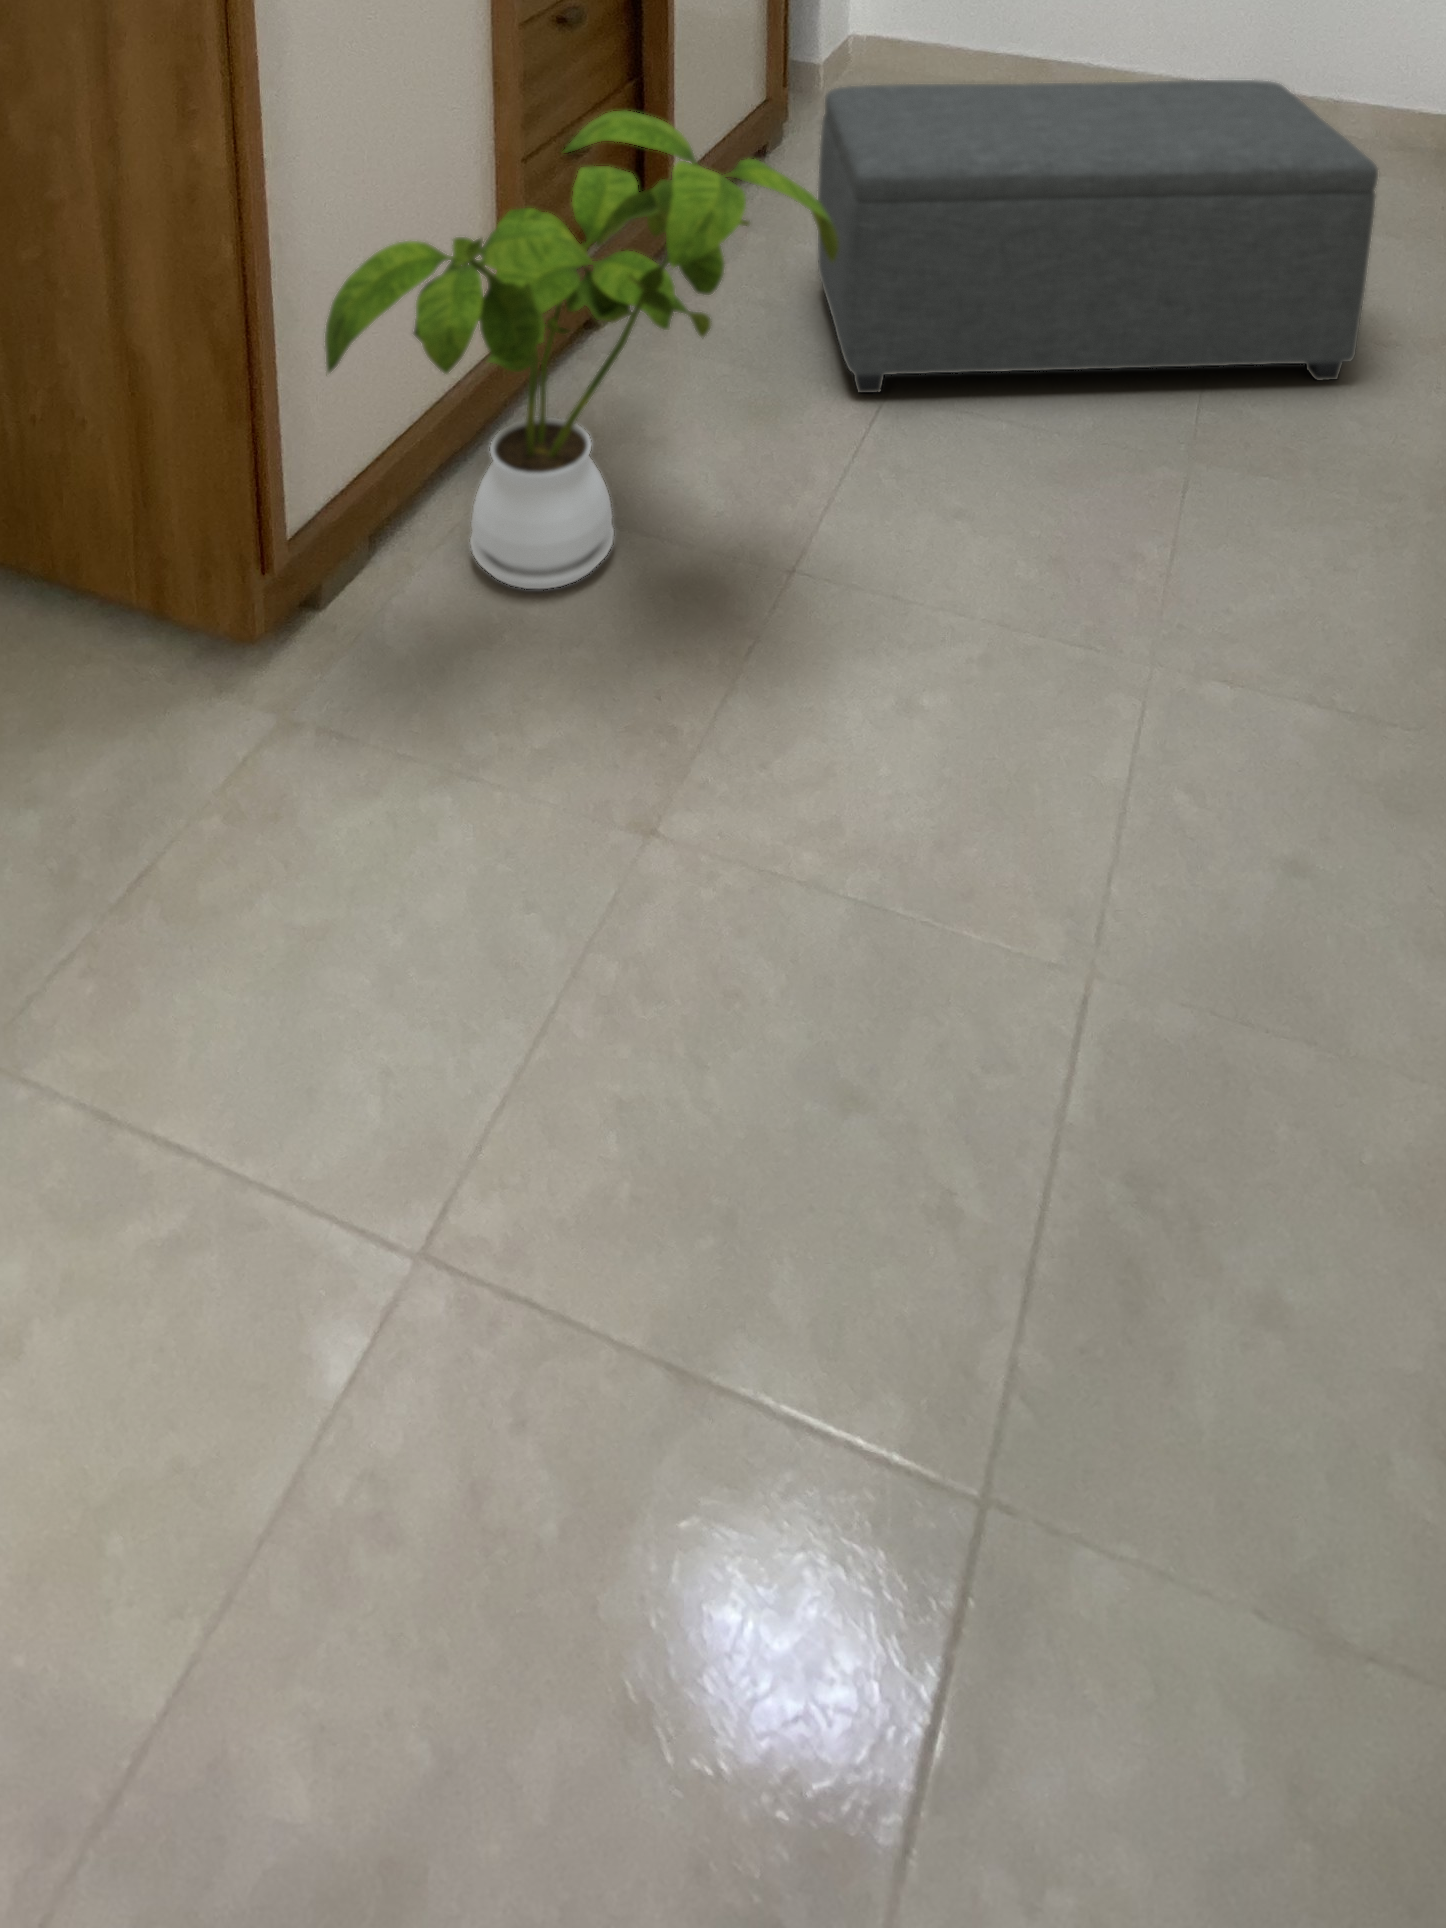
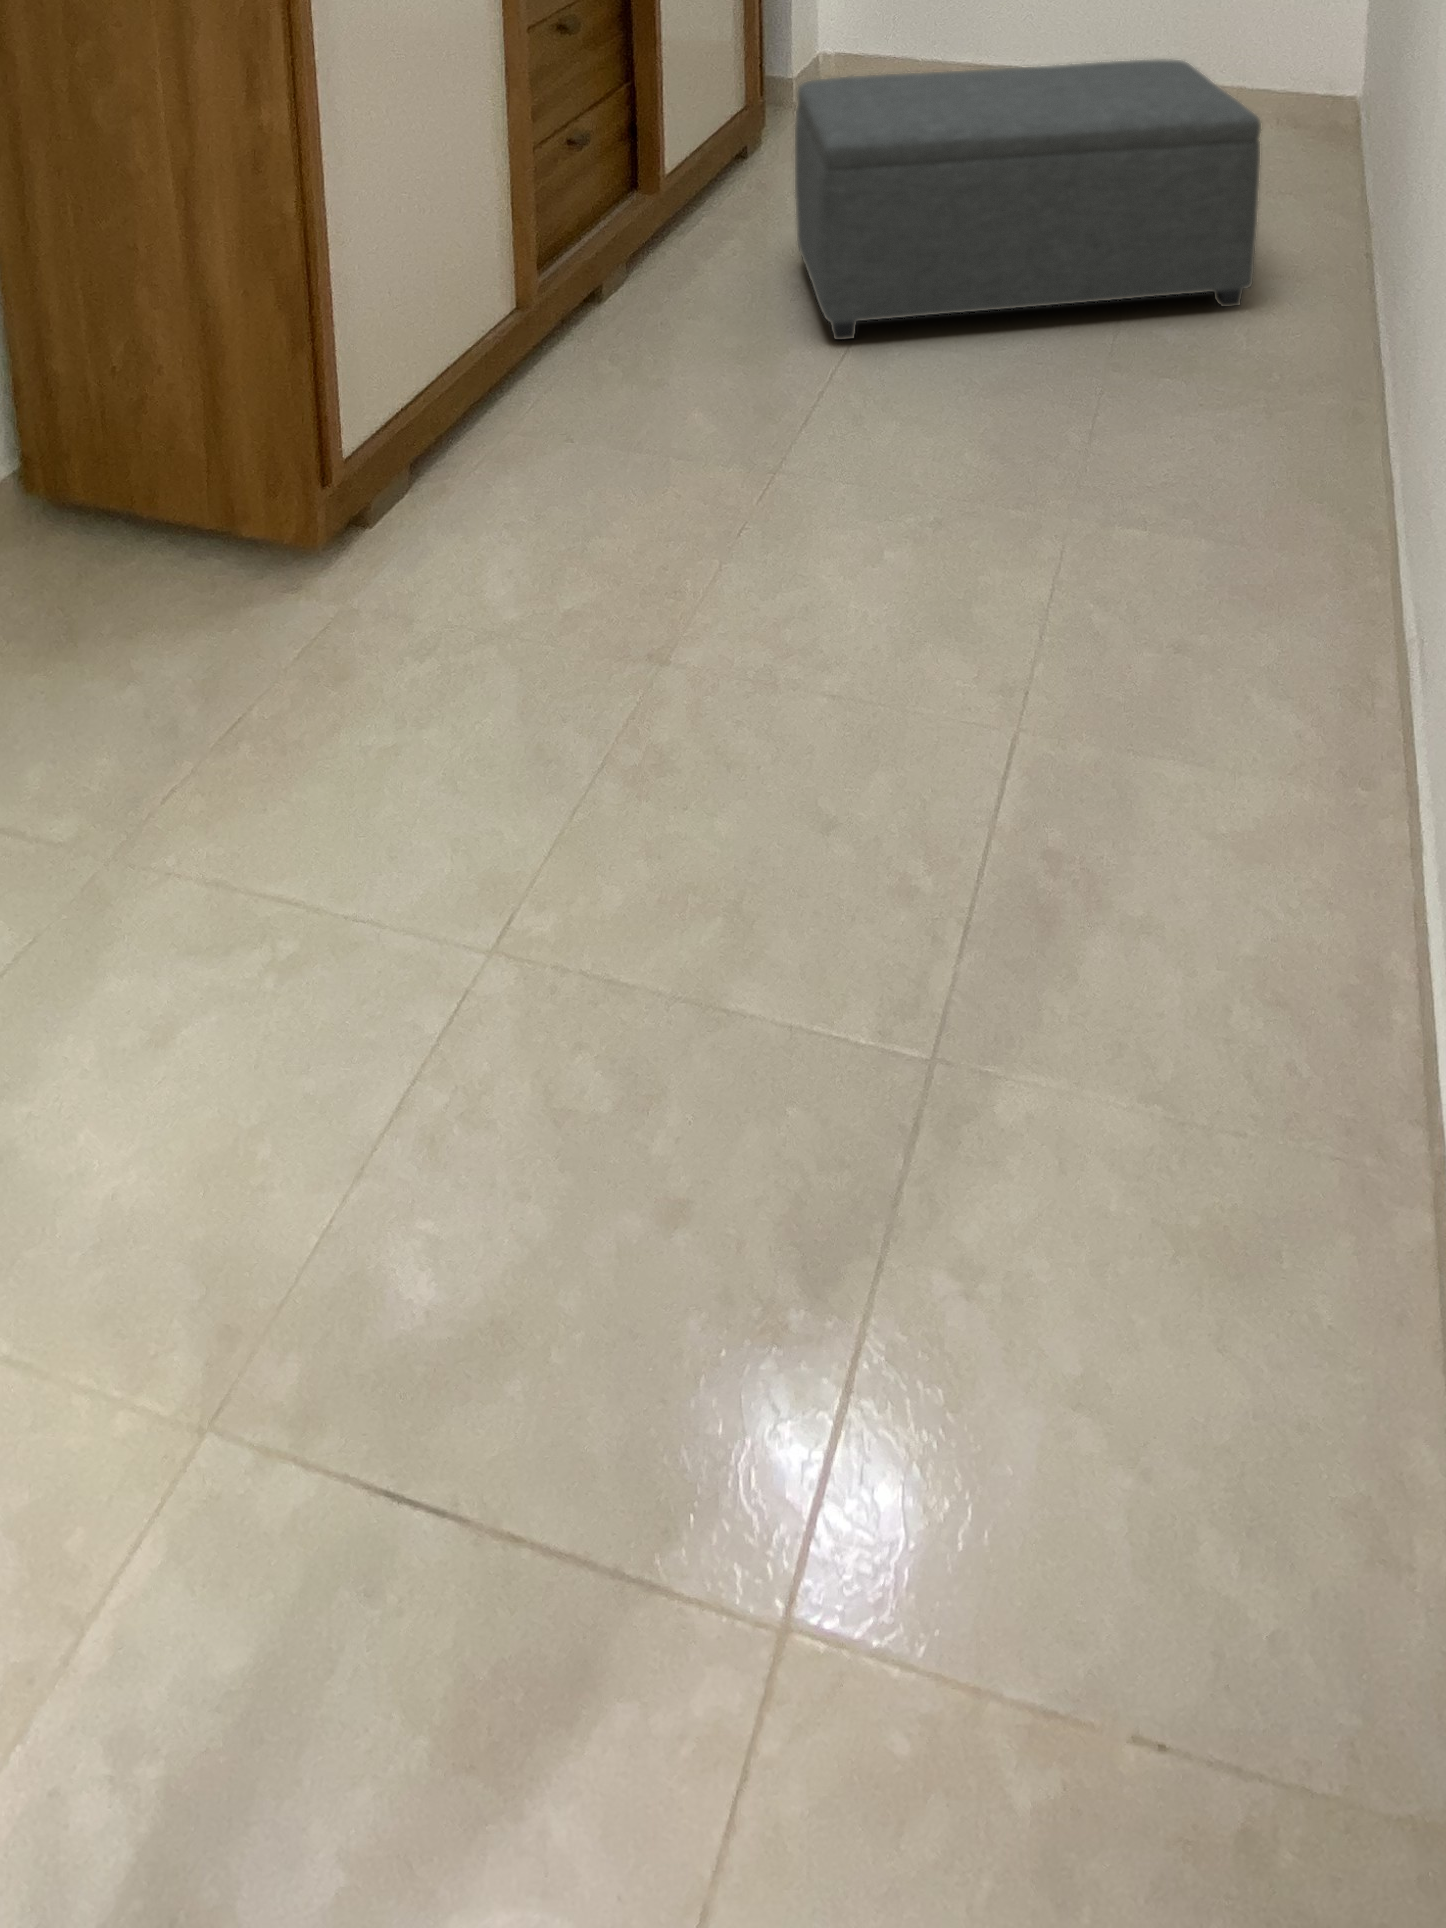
house plant: present [325,111,838,589] -> none [376,82,808,504]

